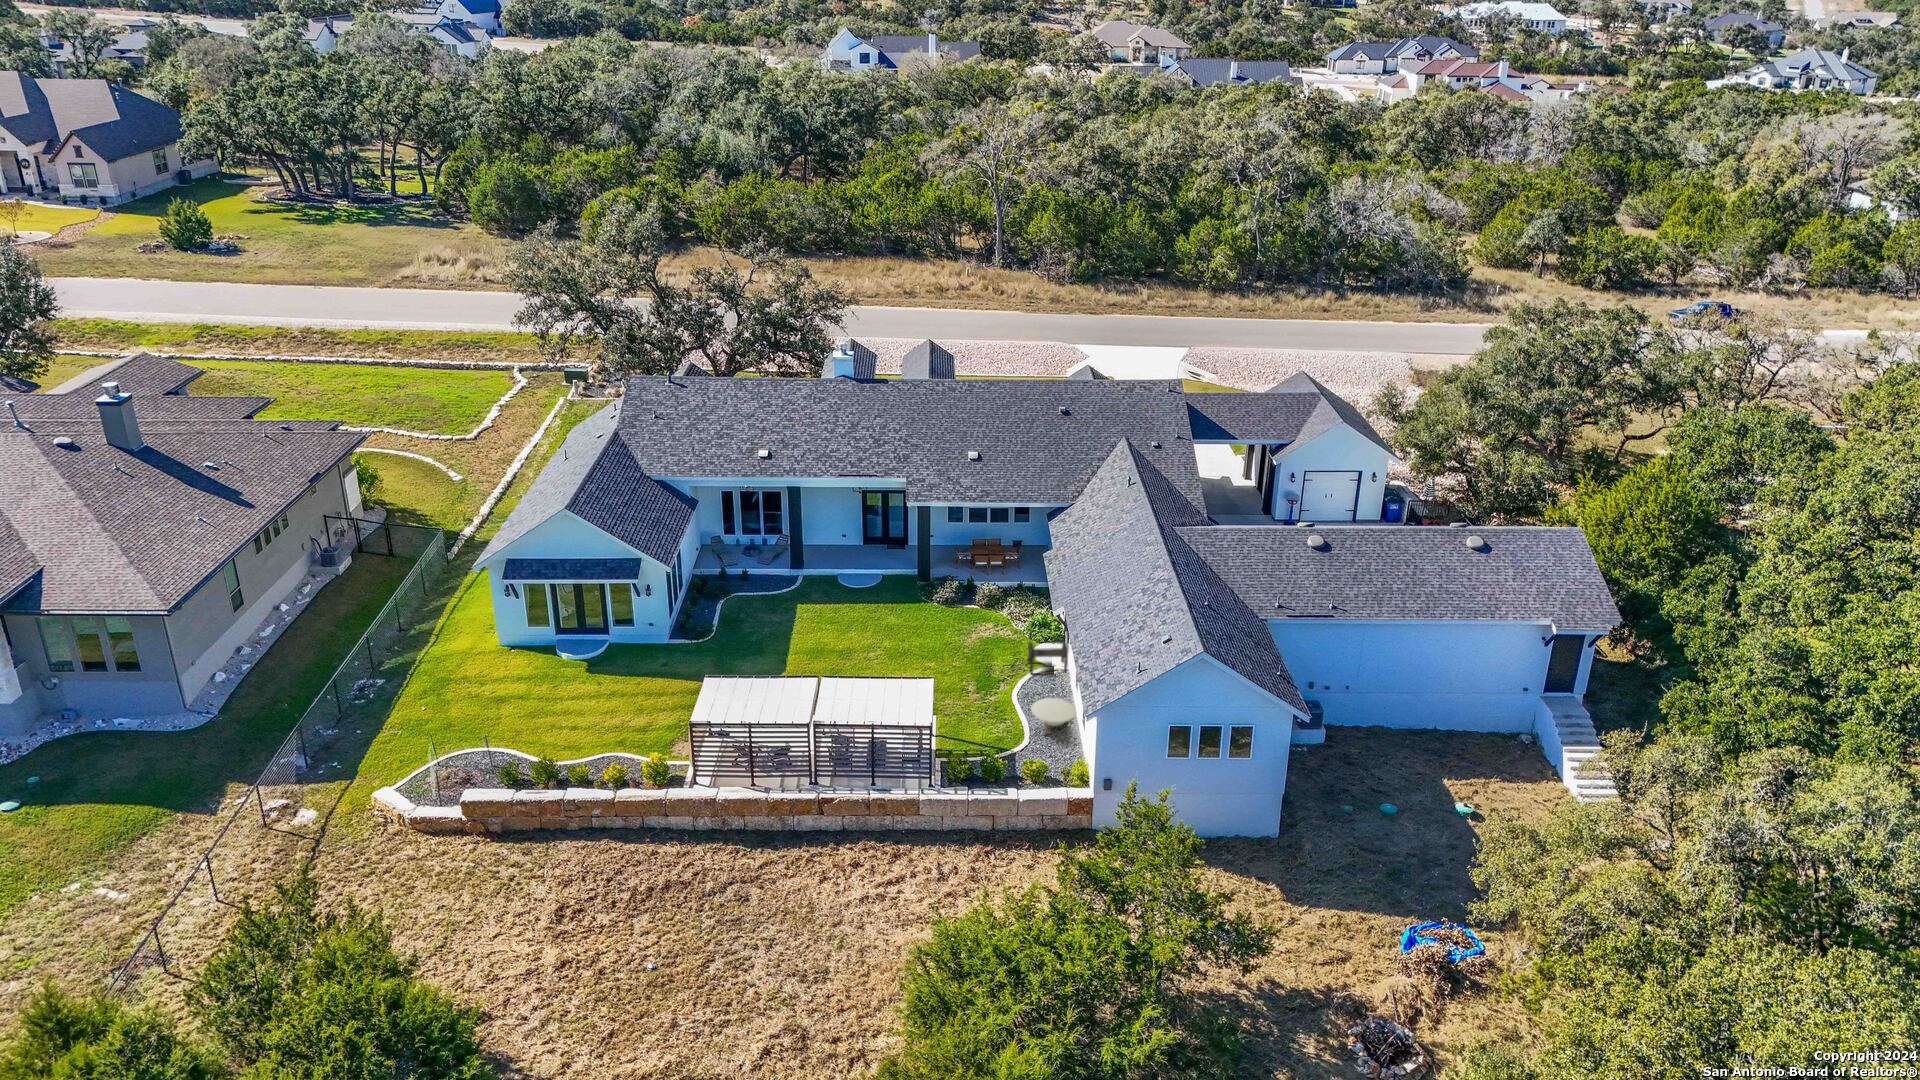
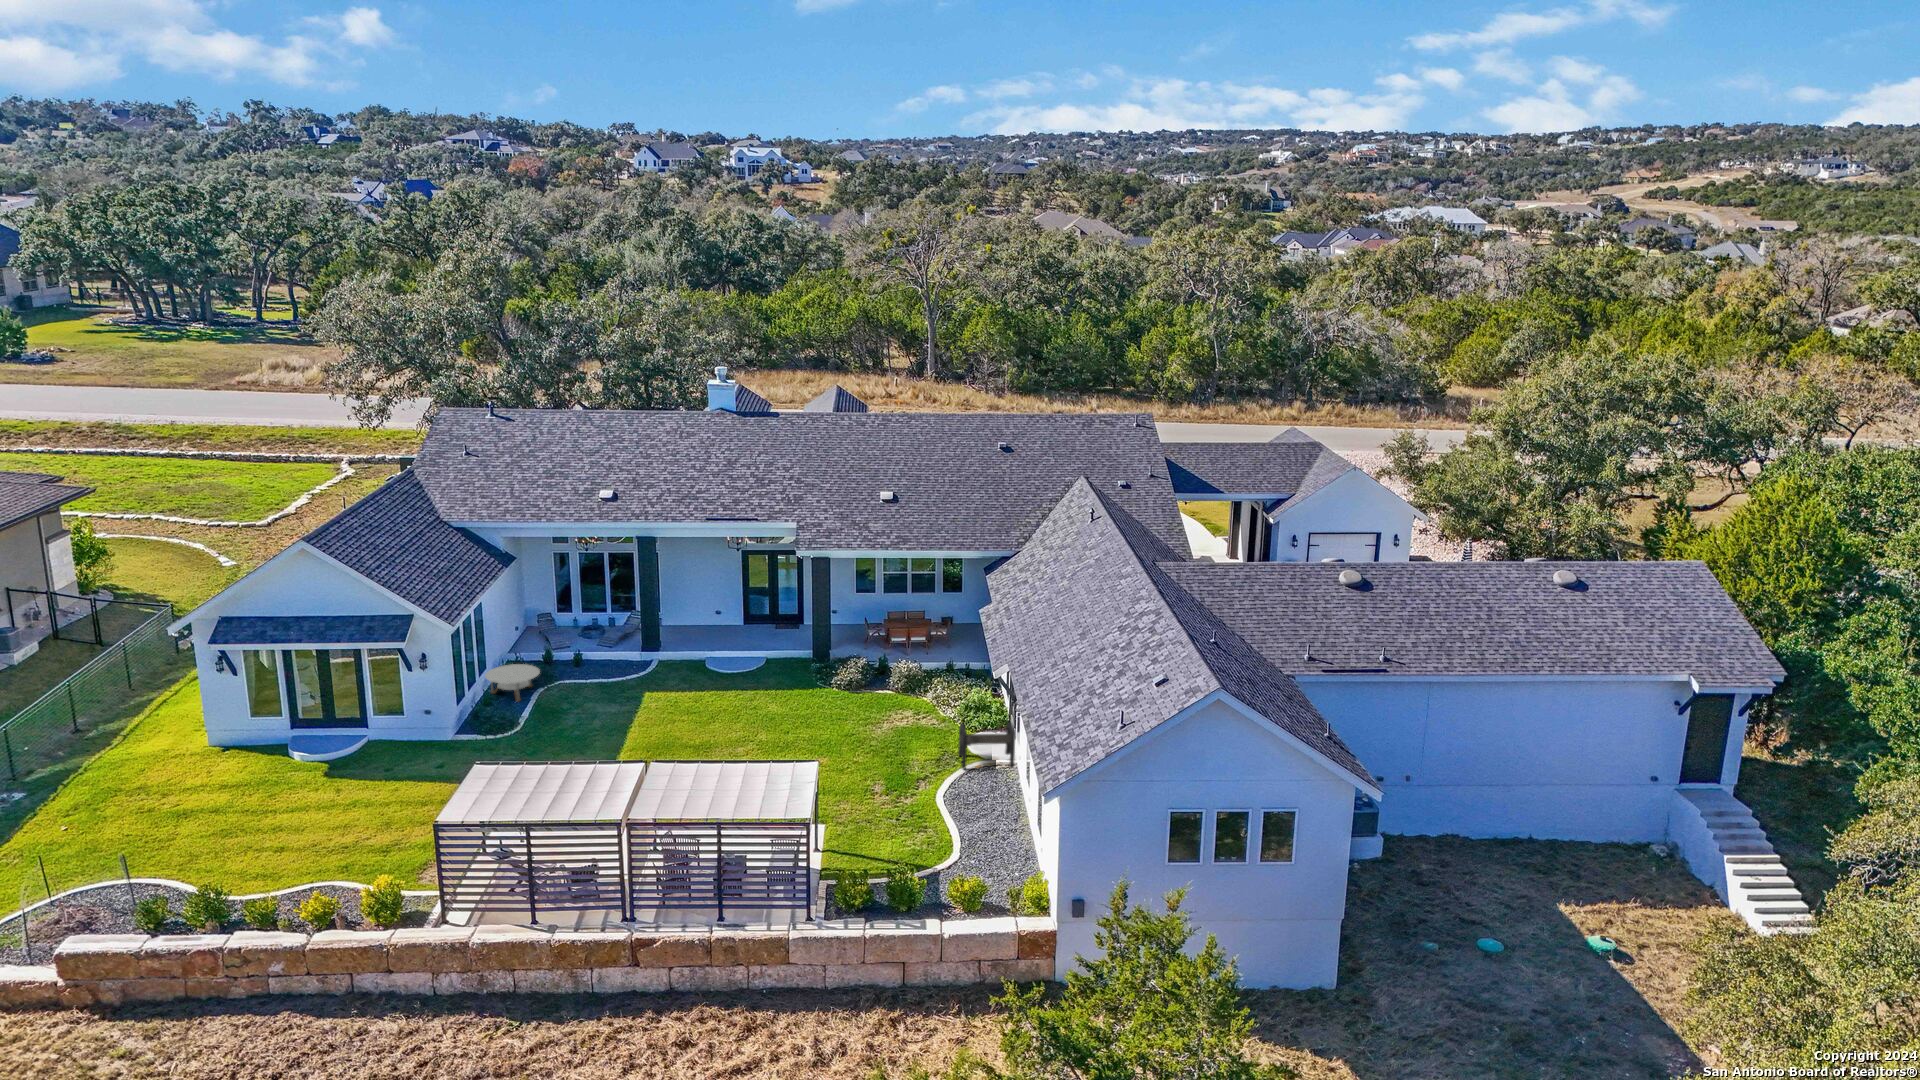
round table: present [1031,698,1076,735] -> present [485,664,540,701]

